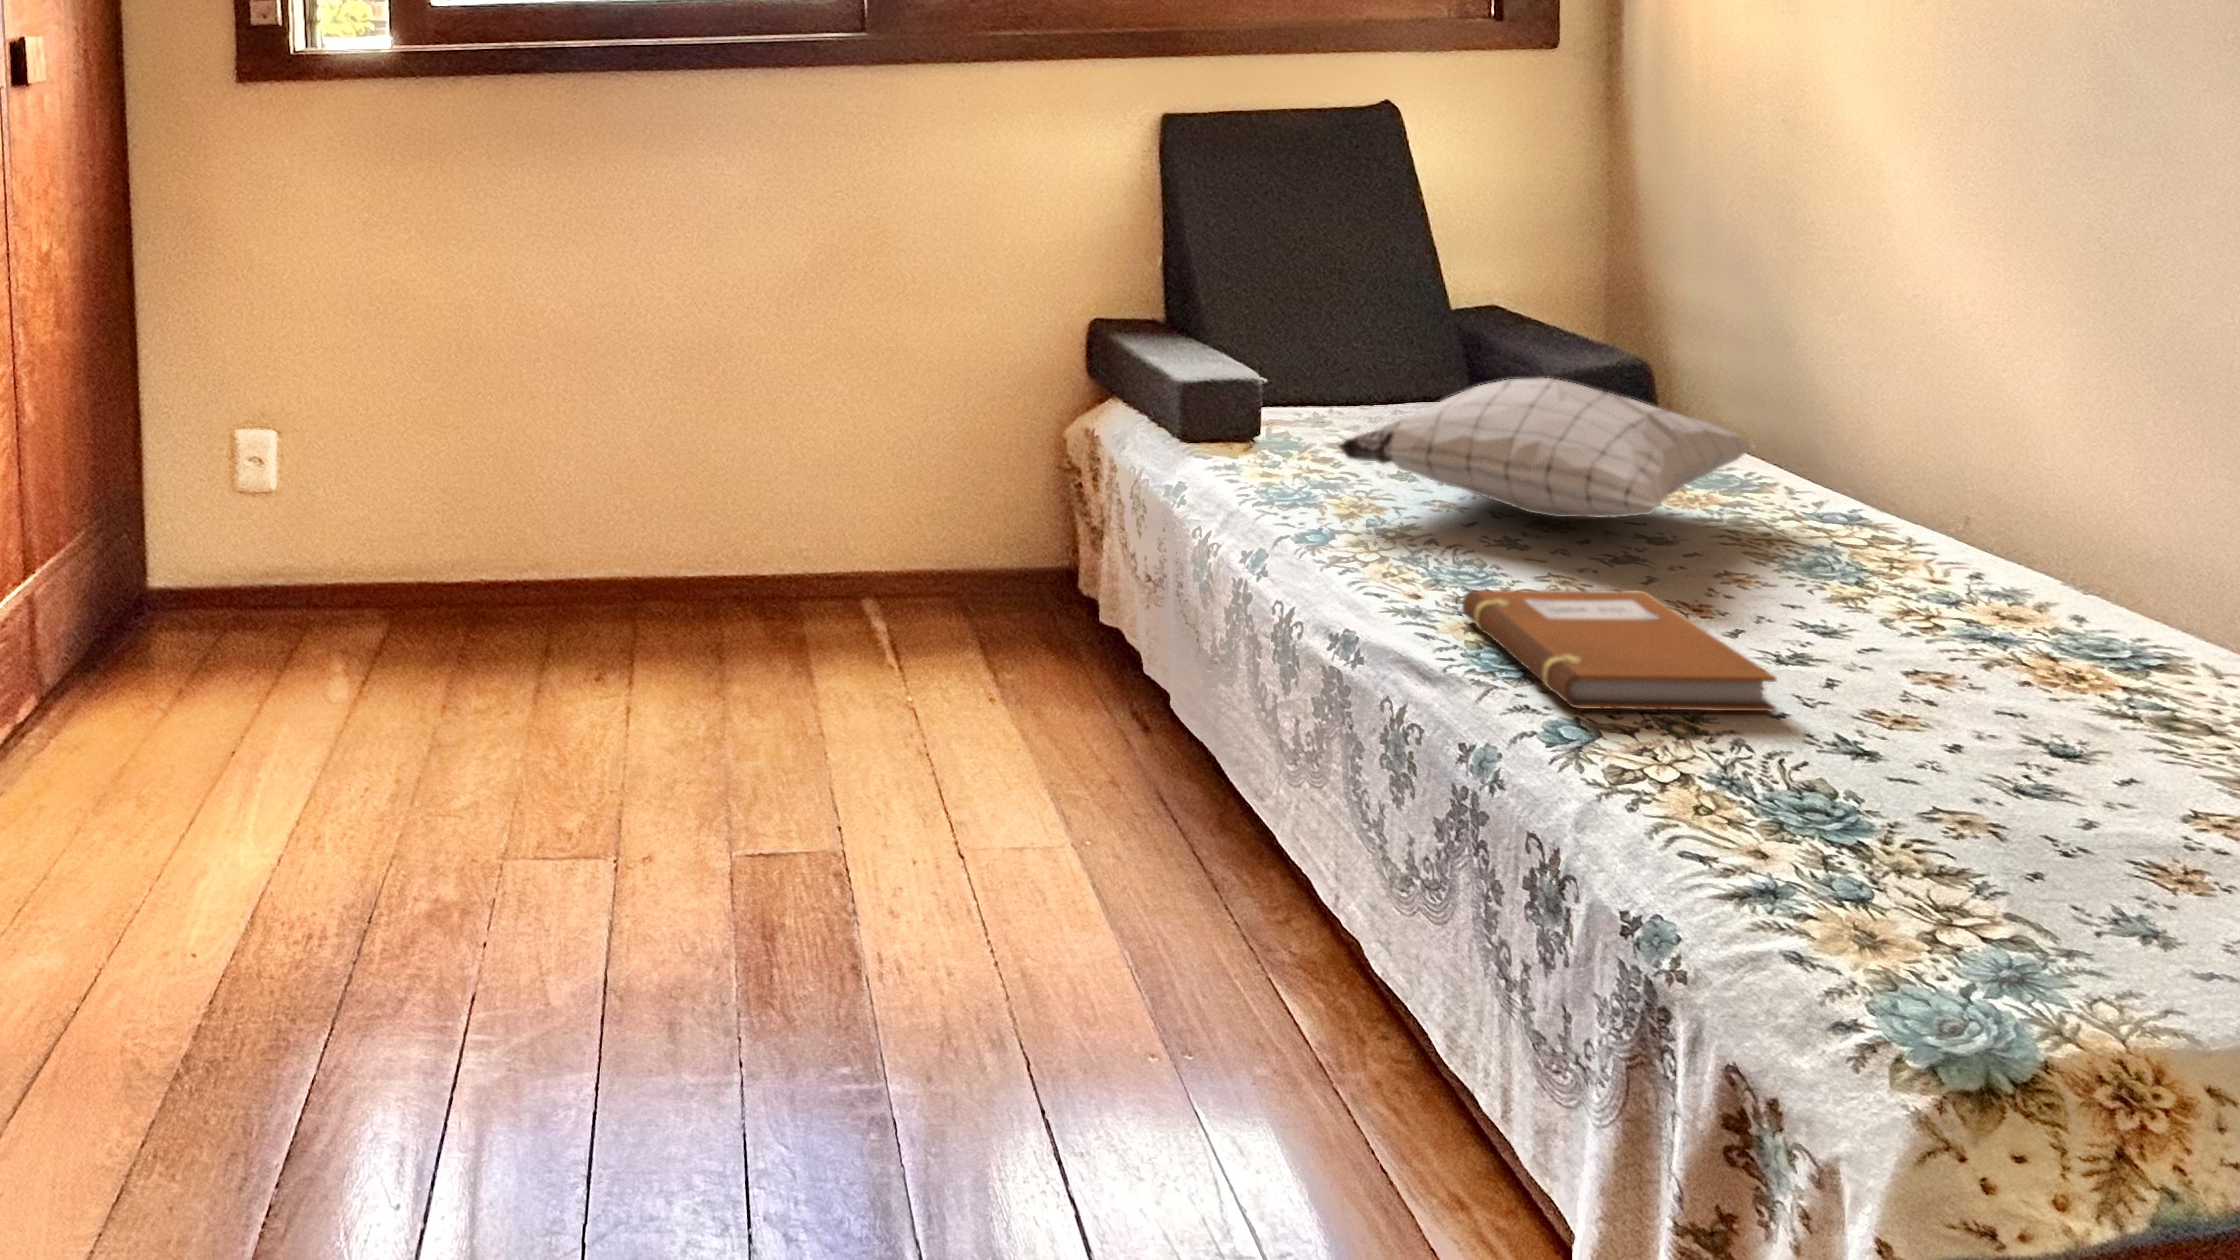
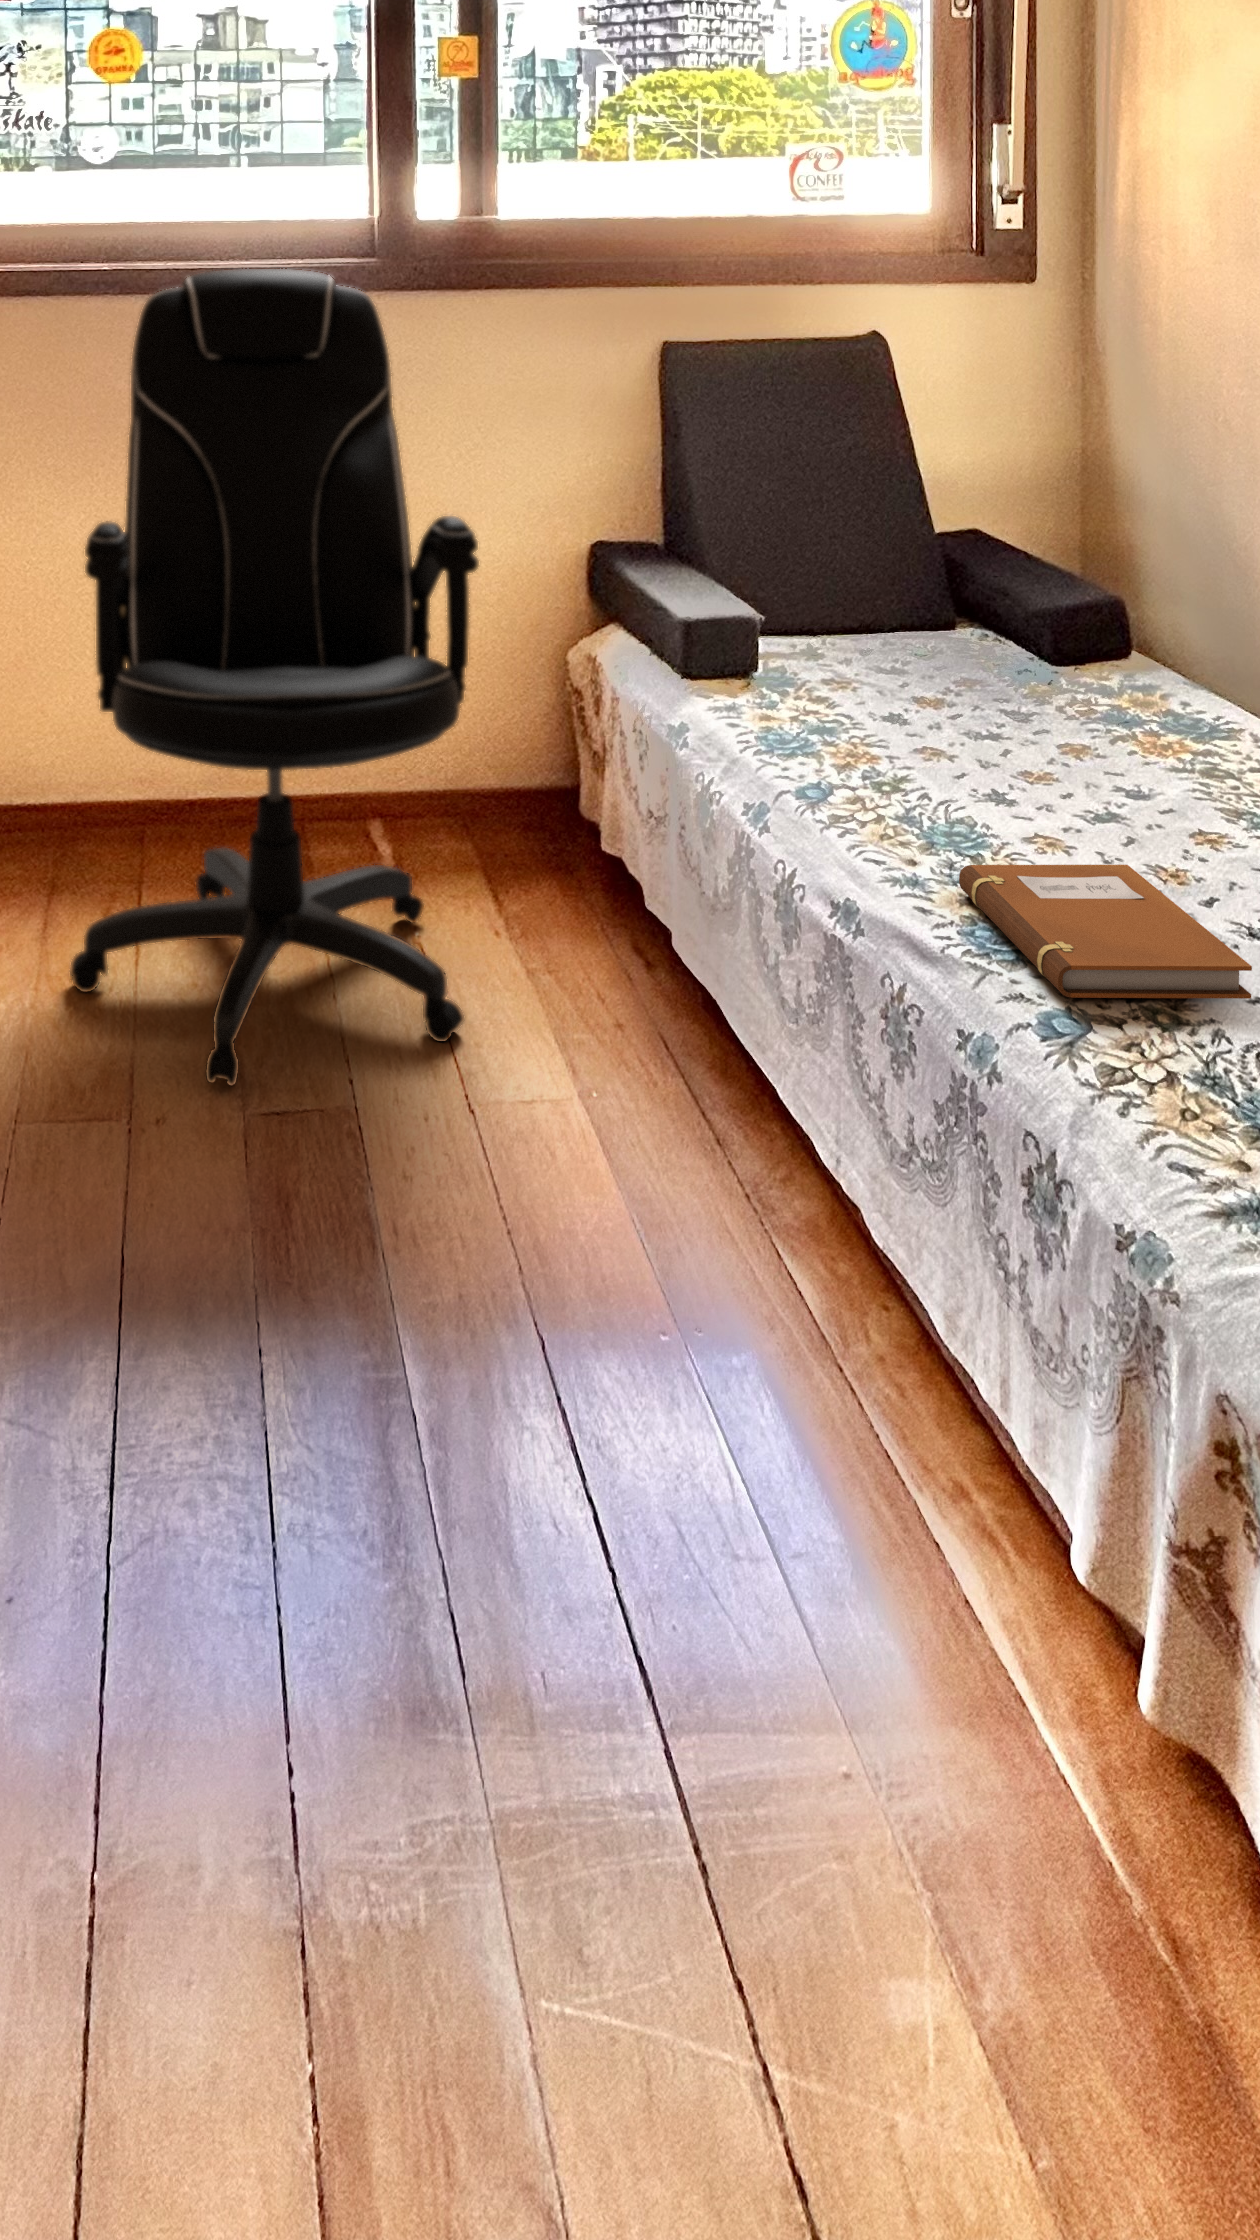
office chair: none [560,39,964,824] -> present [70,269,479,1085]
pillow: present [1338,378,1753,518] -> none [836,636,1227,783]

